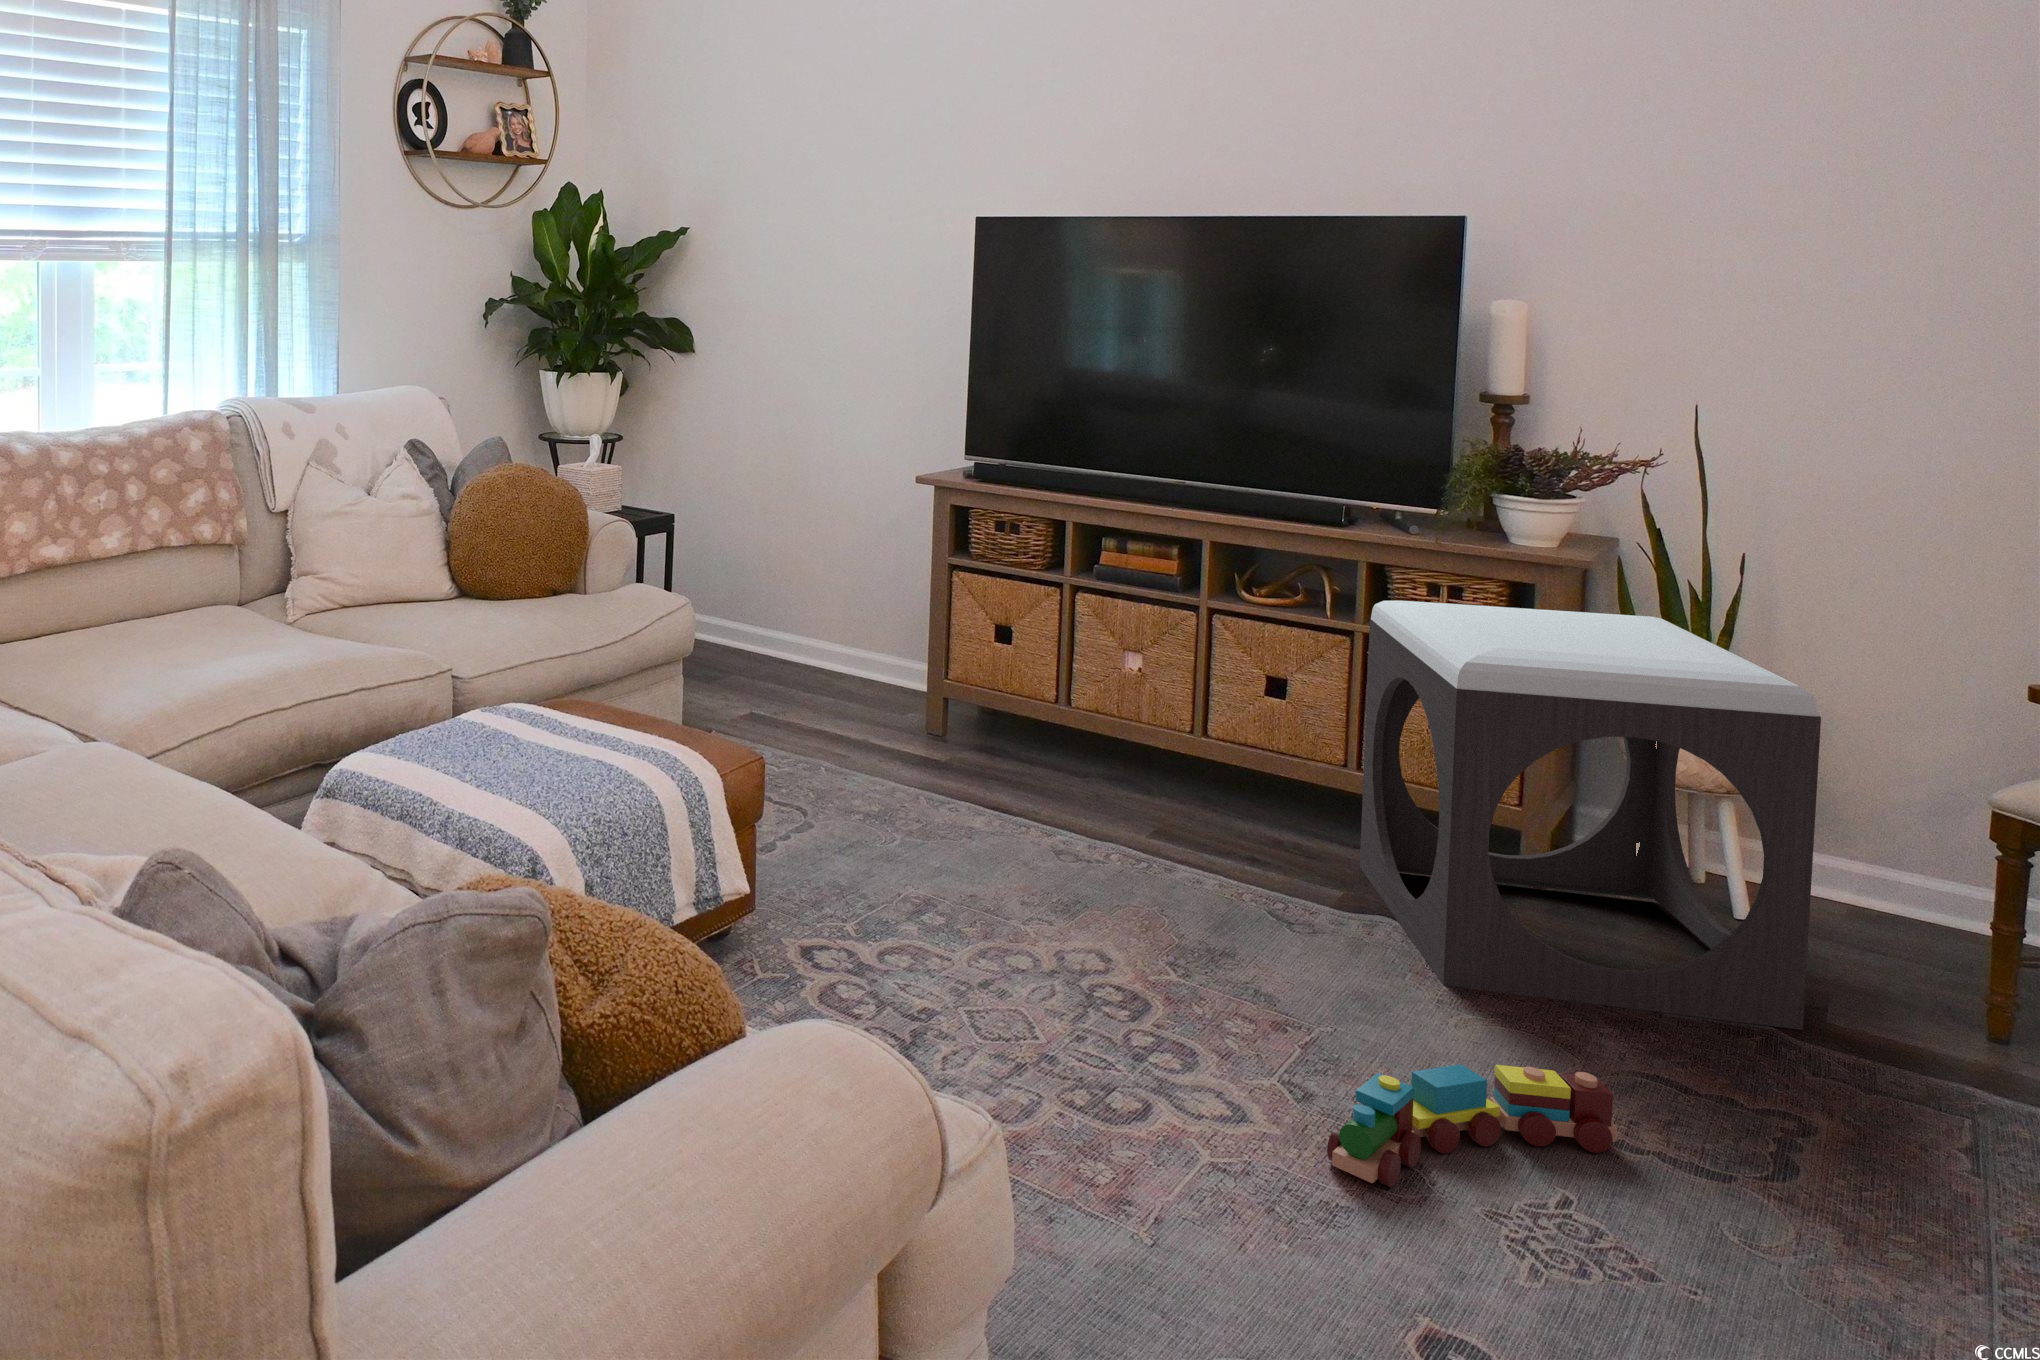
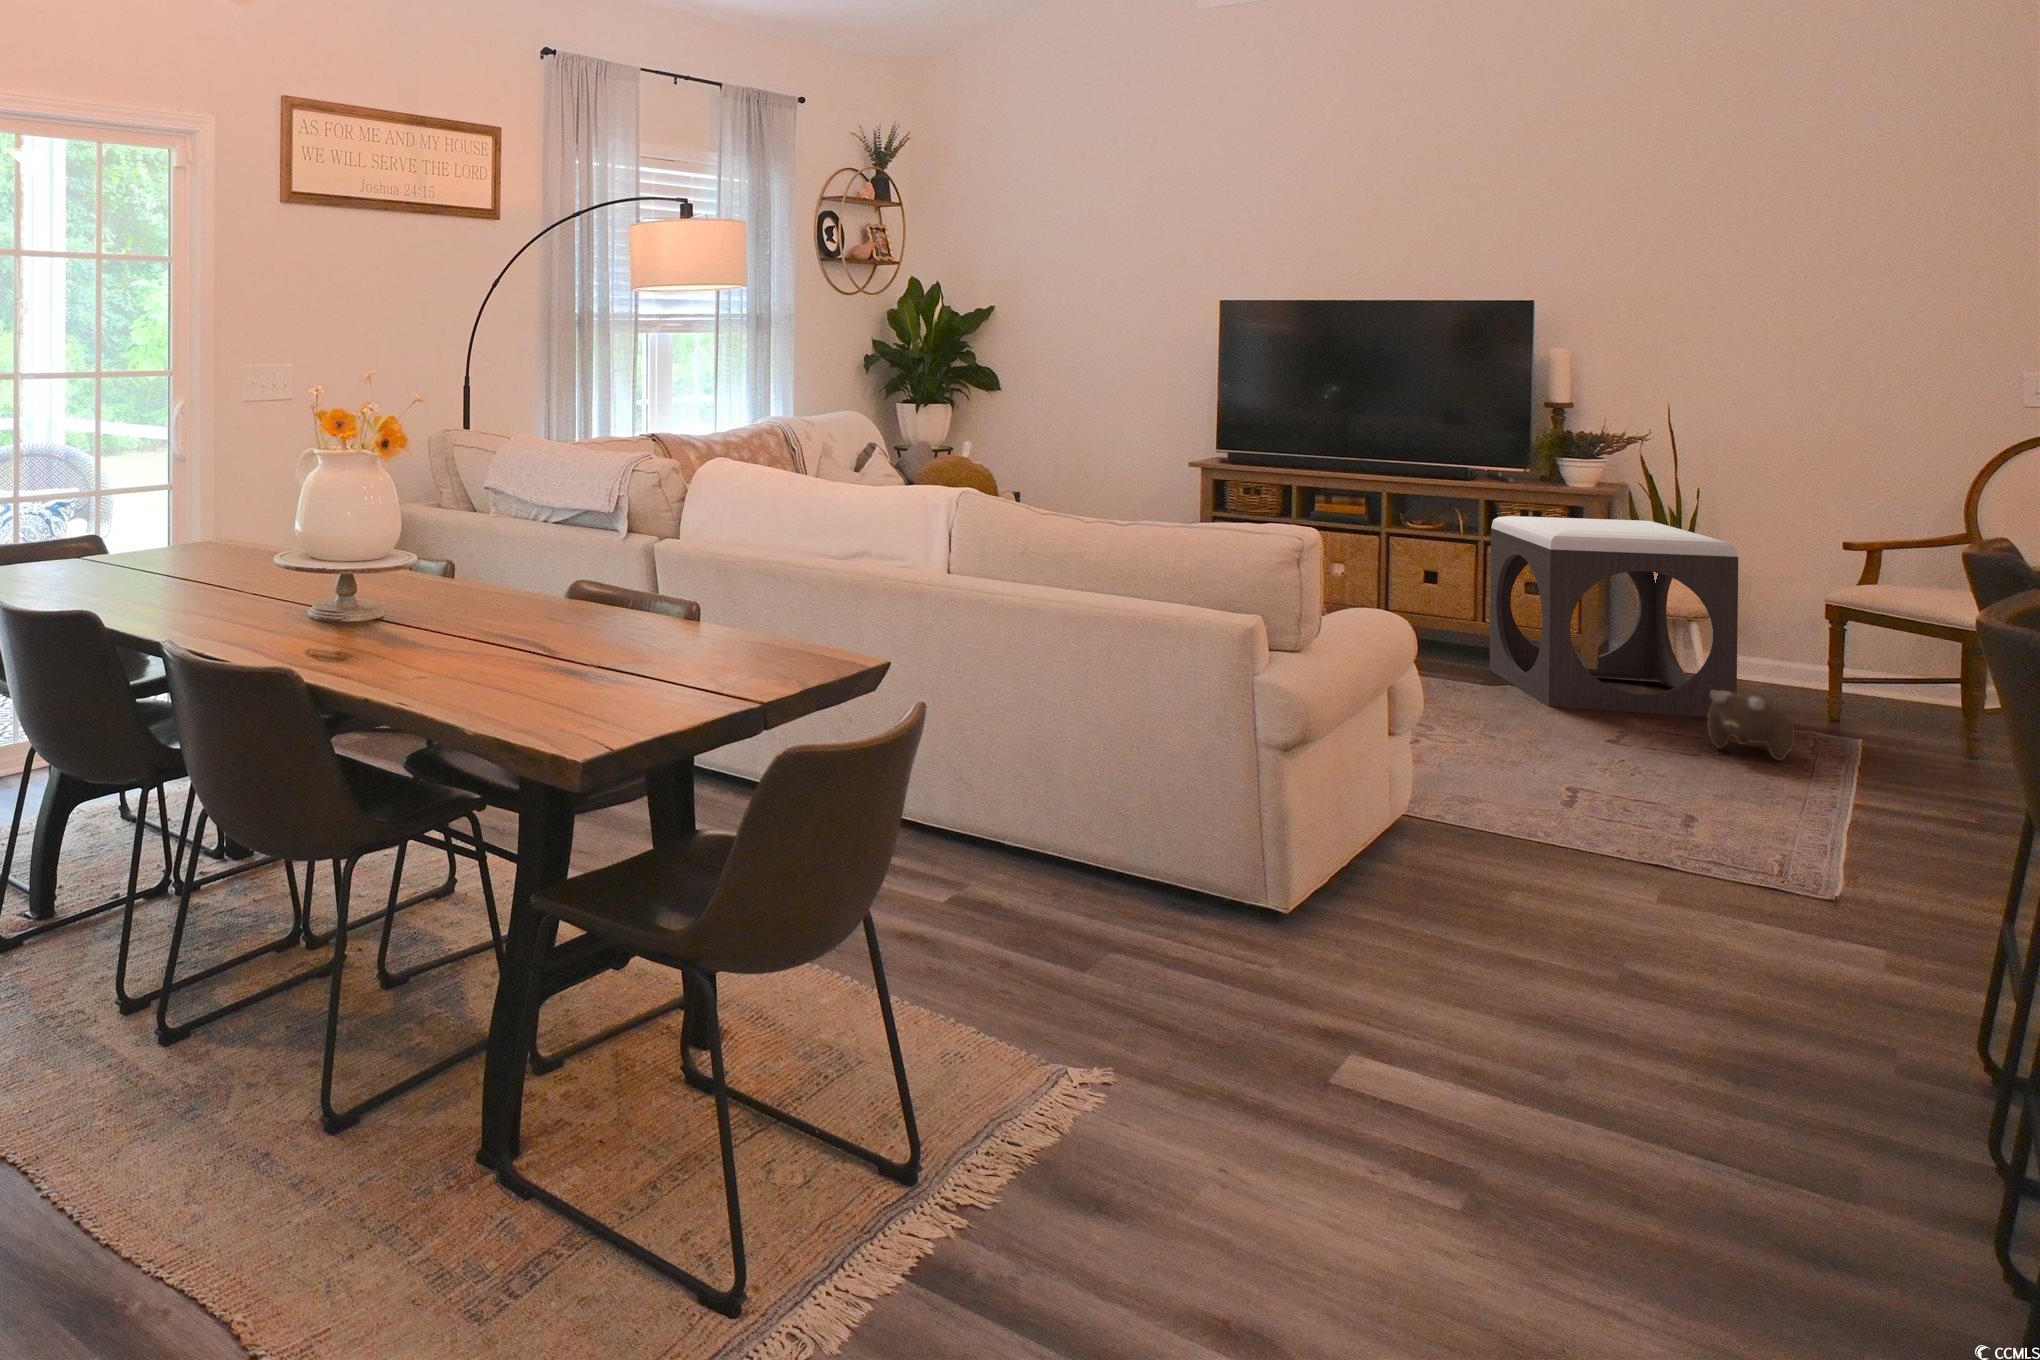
plush toy: none [1749,1035,1938,1205] -> present [1707,691,1795,761]
toy train: present [1327,1064,1617,1187] -> none [1510,714,1645,757]

